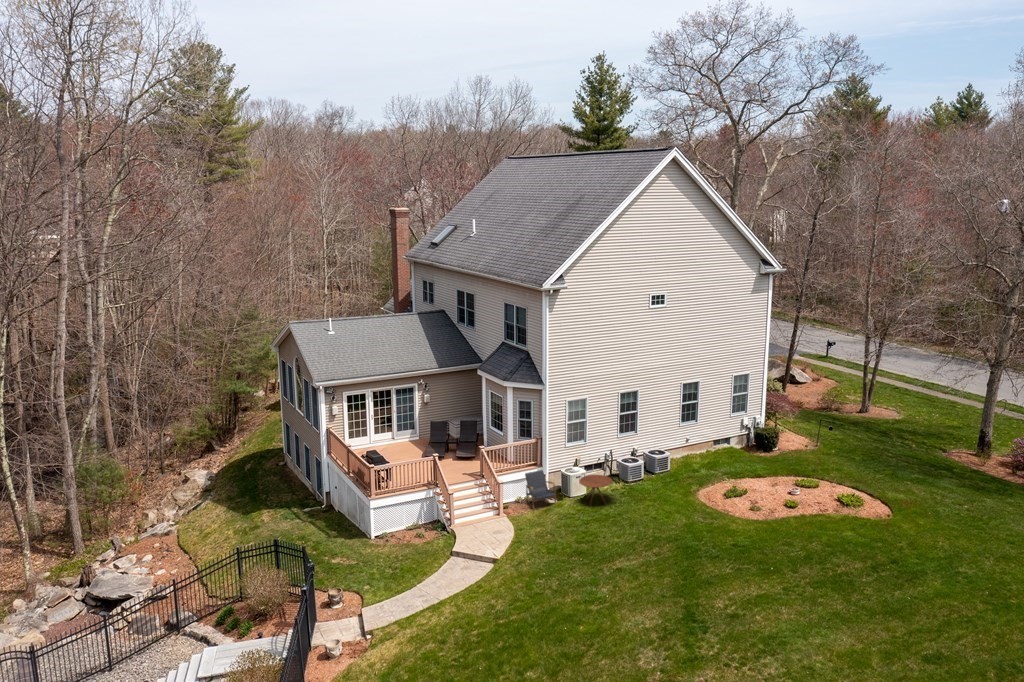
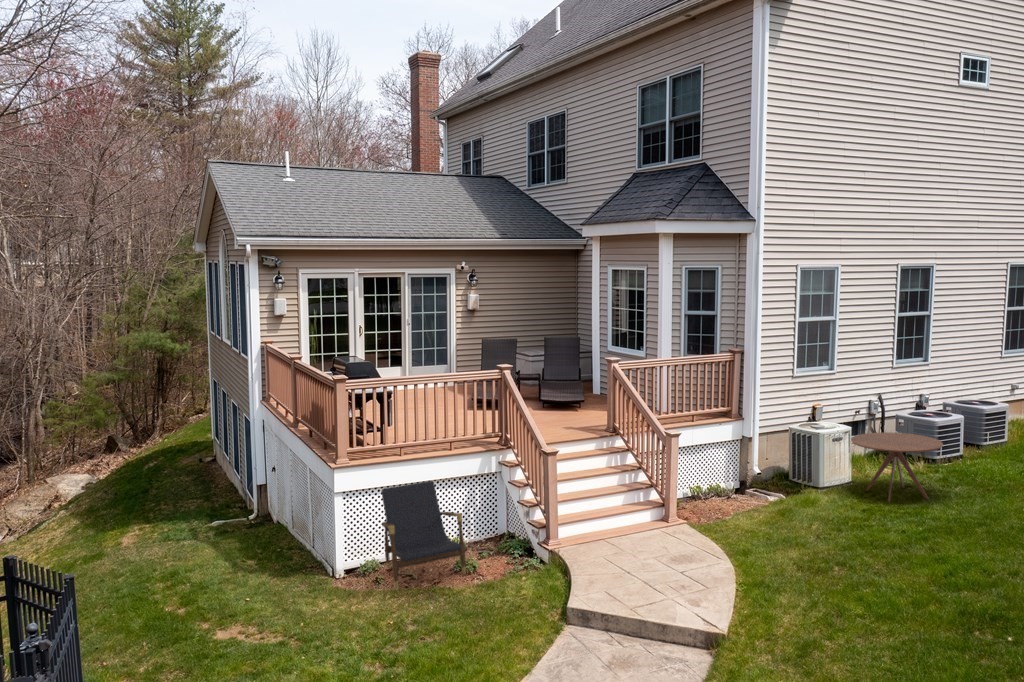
lounge chair: present [525,470,556,509] -> present [381,481,466,591]

